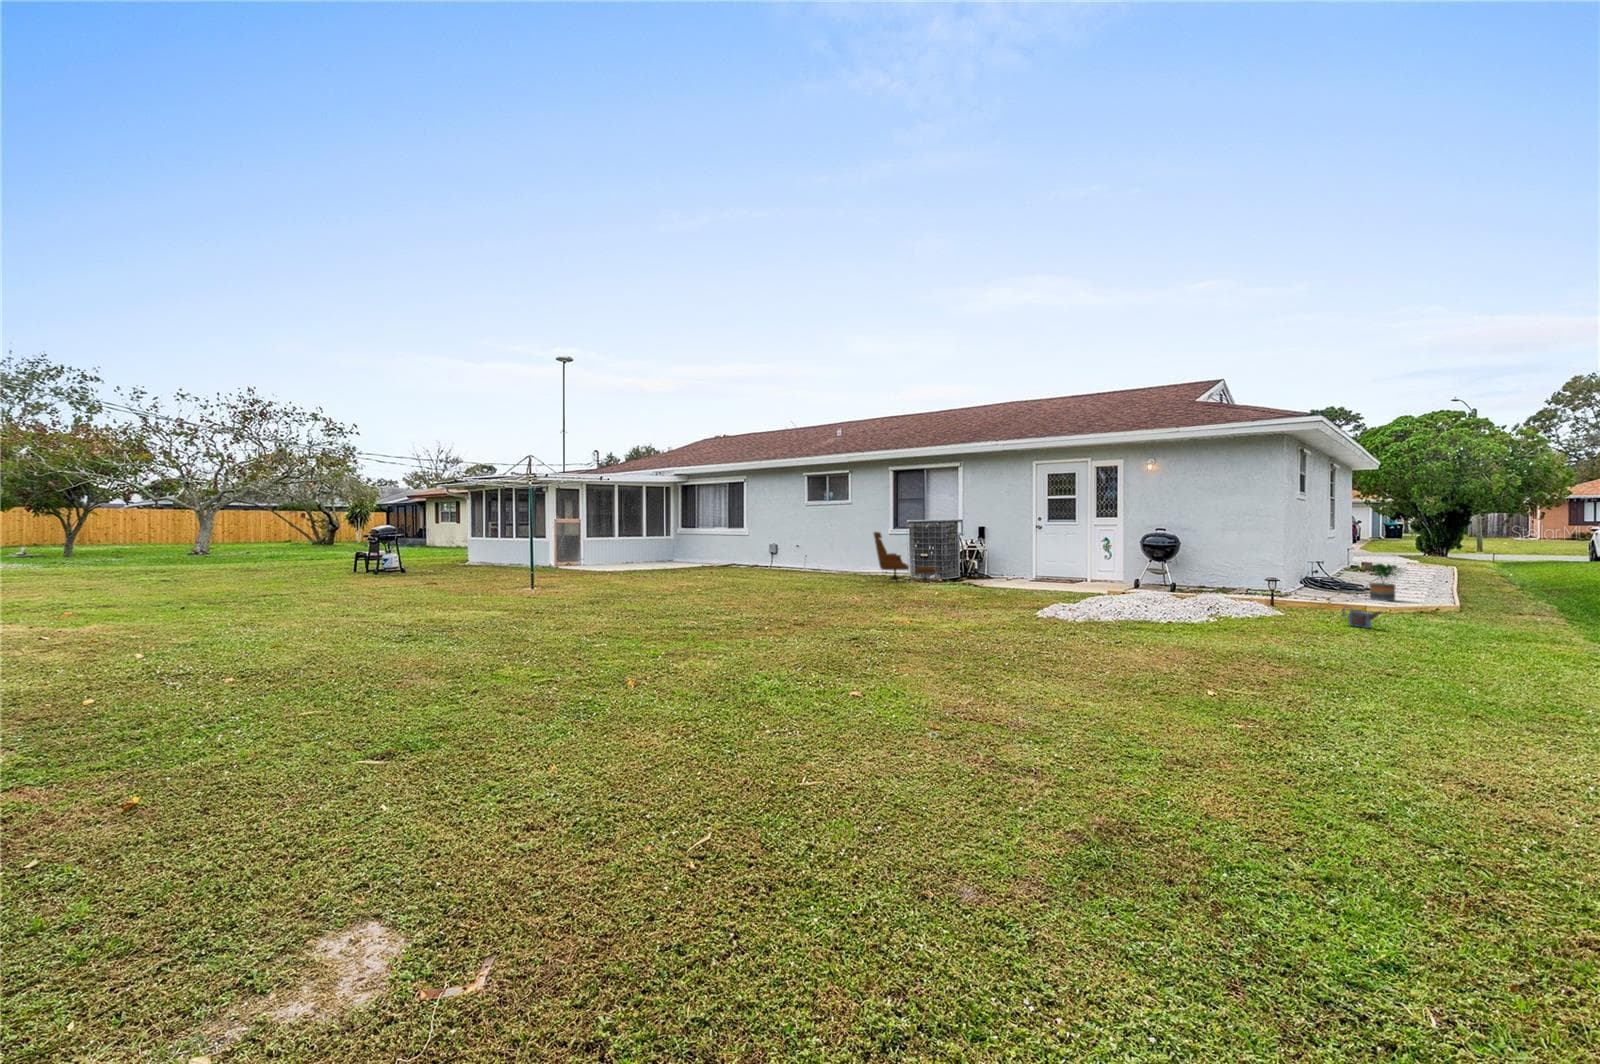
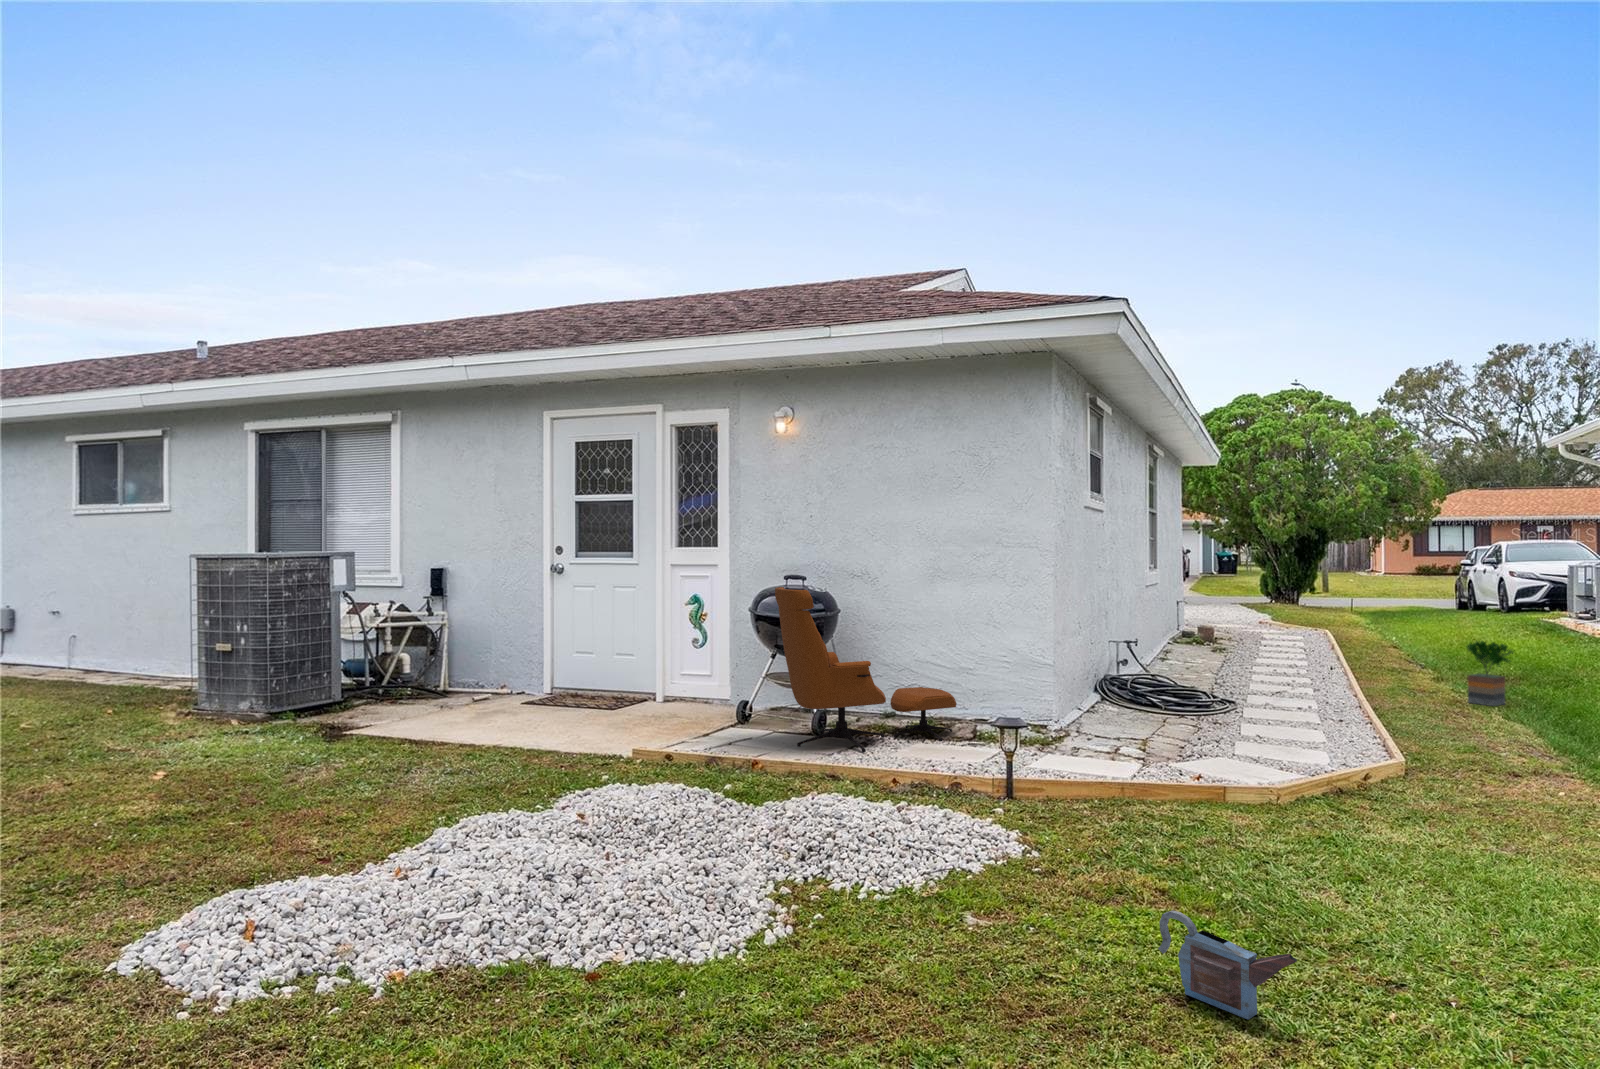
lounge chair: present [874,532,936,582] -> present [775,587,957,752]
potted tree: present [1370,564,1400,601] -> present [1467,641,1513,706]

